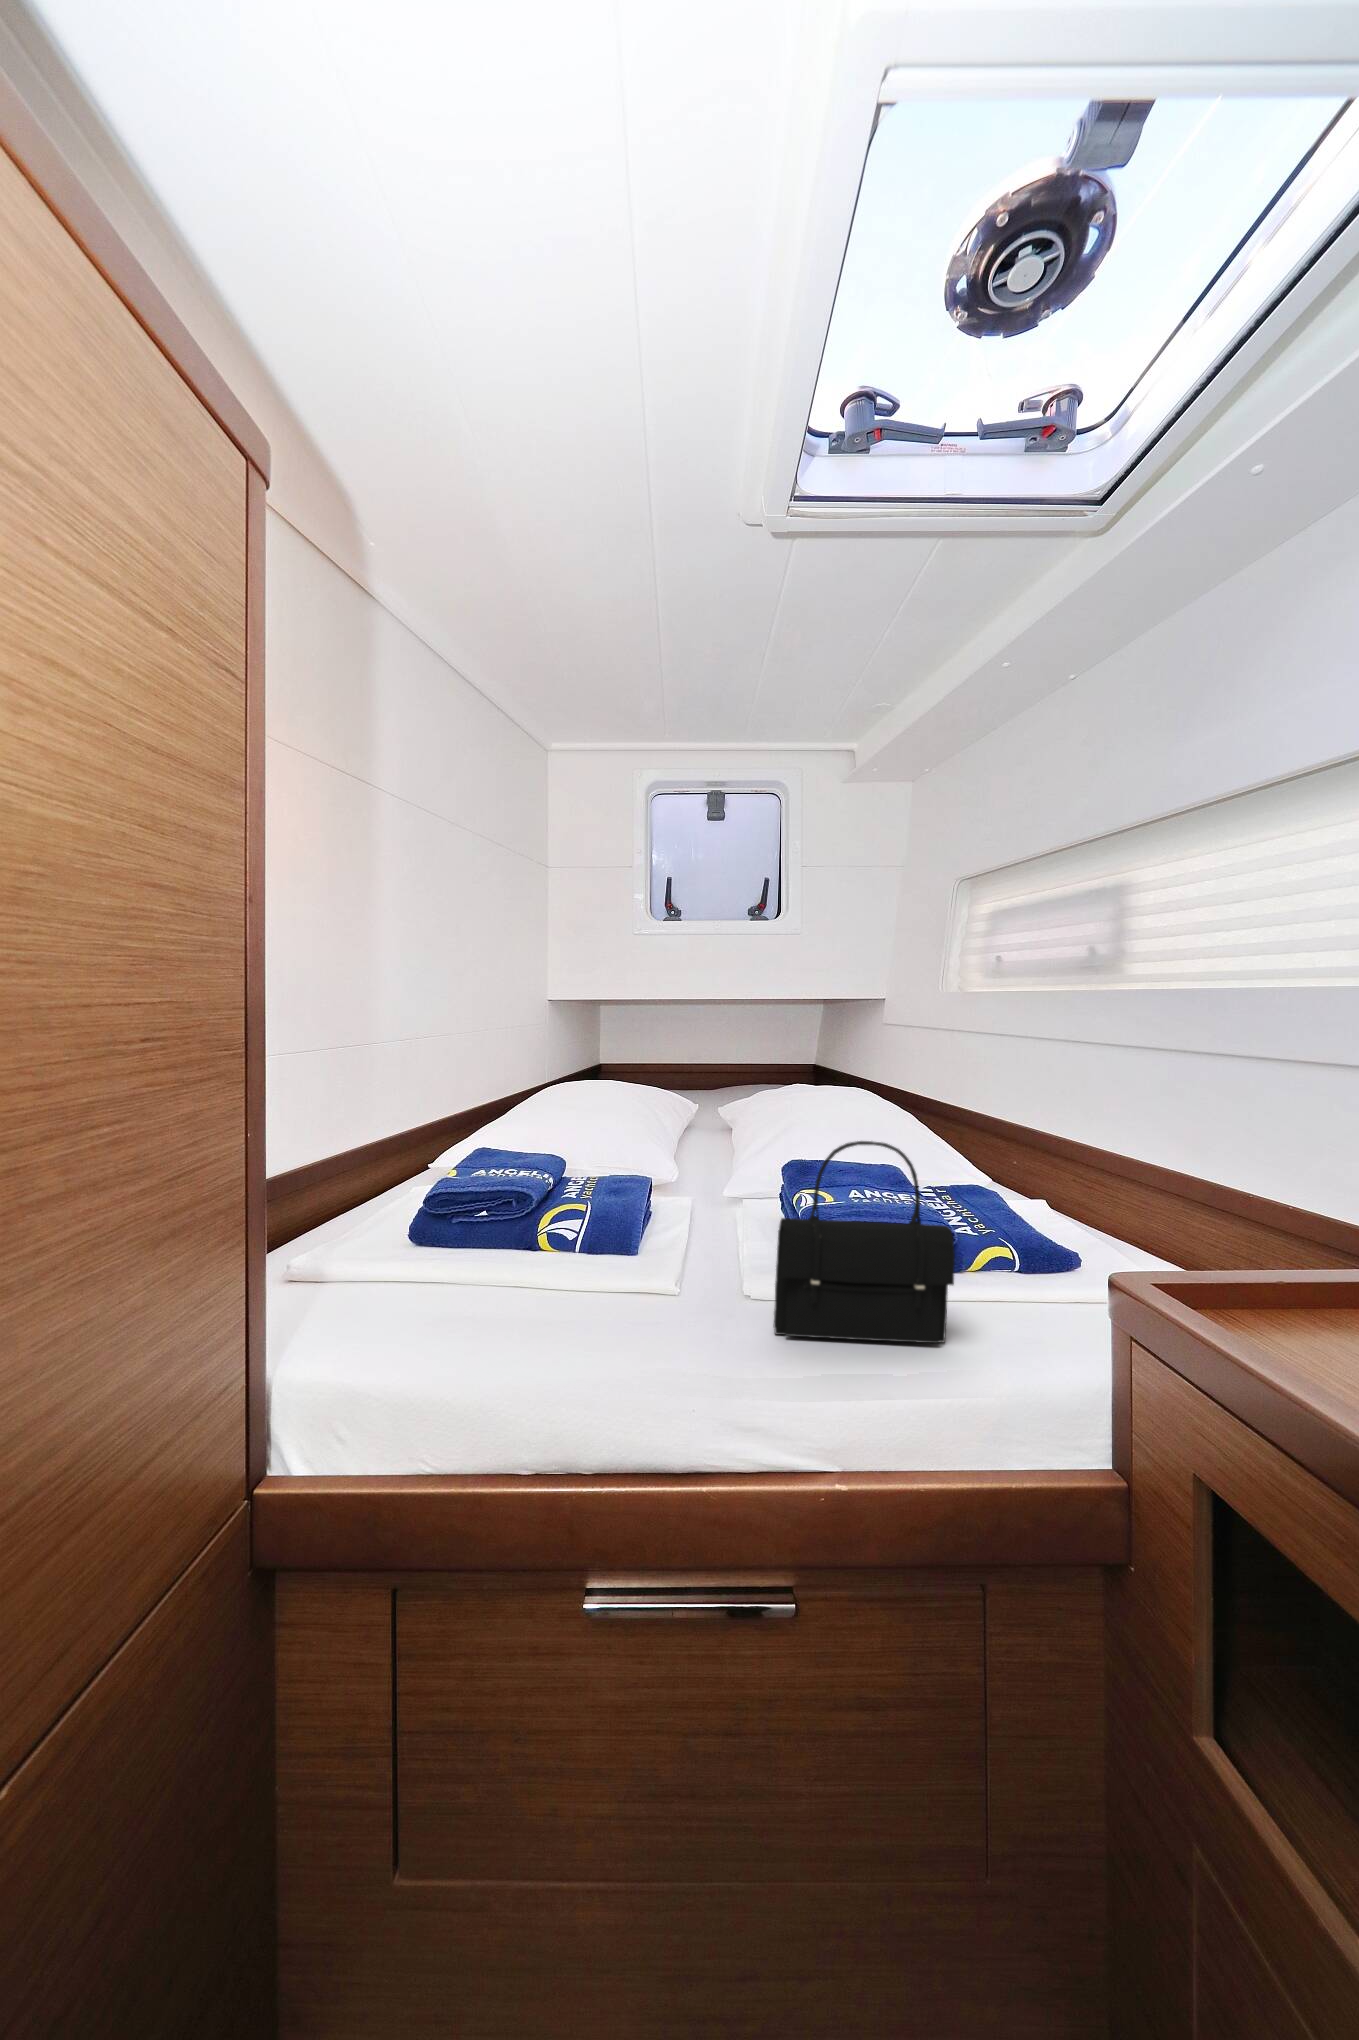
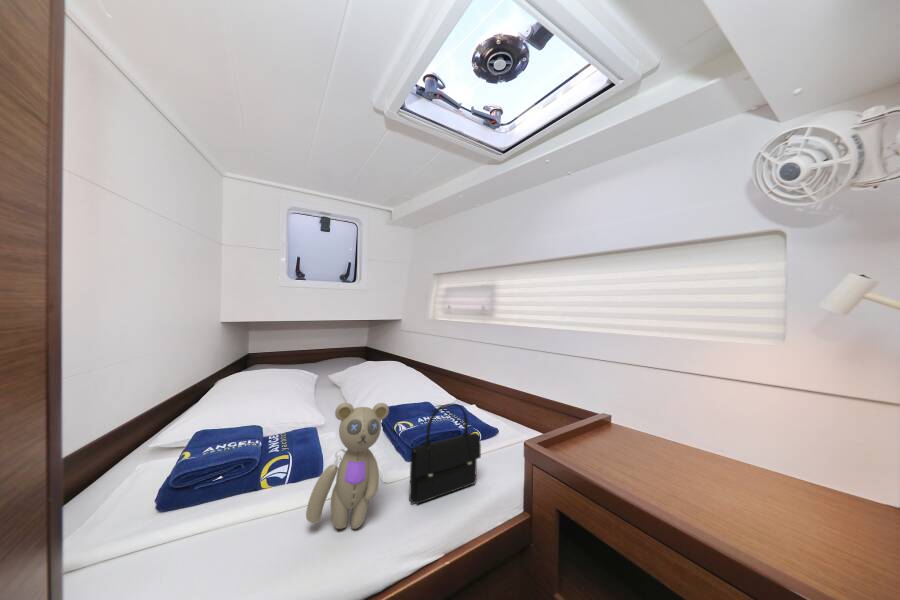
teddy bear: none [579,1095,724,1333] -> present [306,403,389,529]

